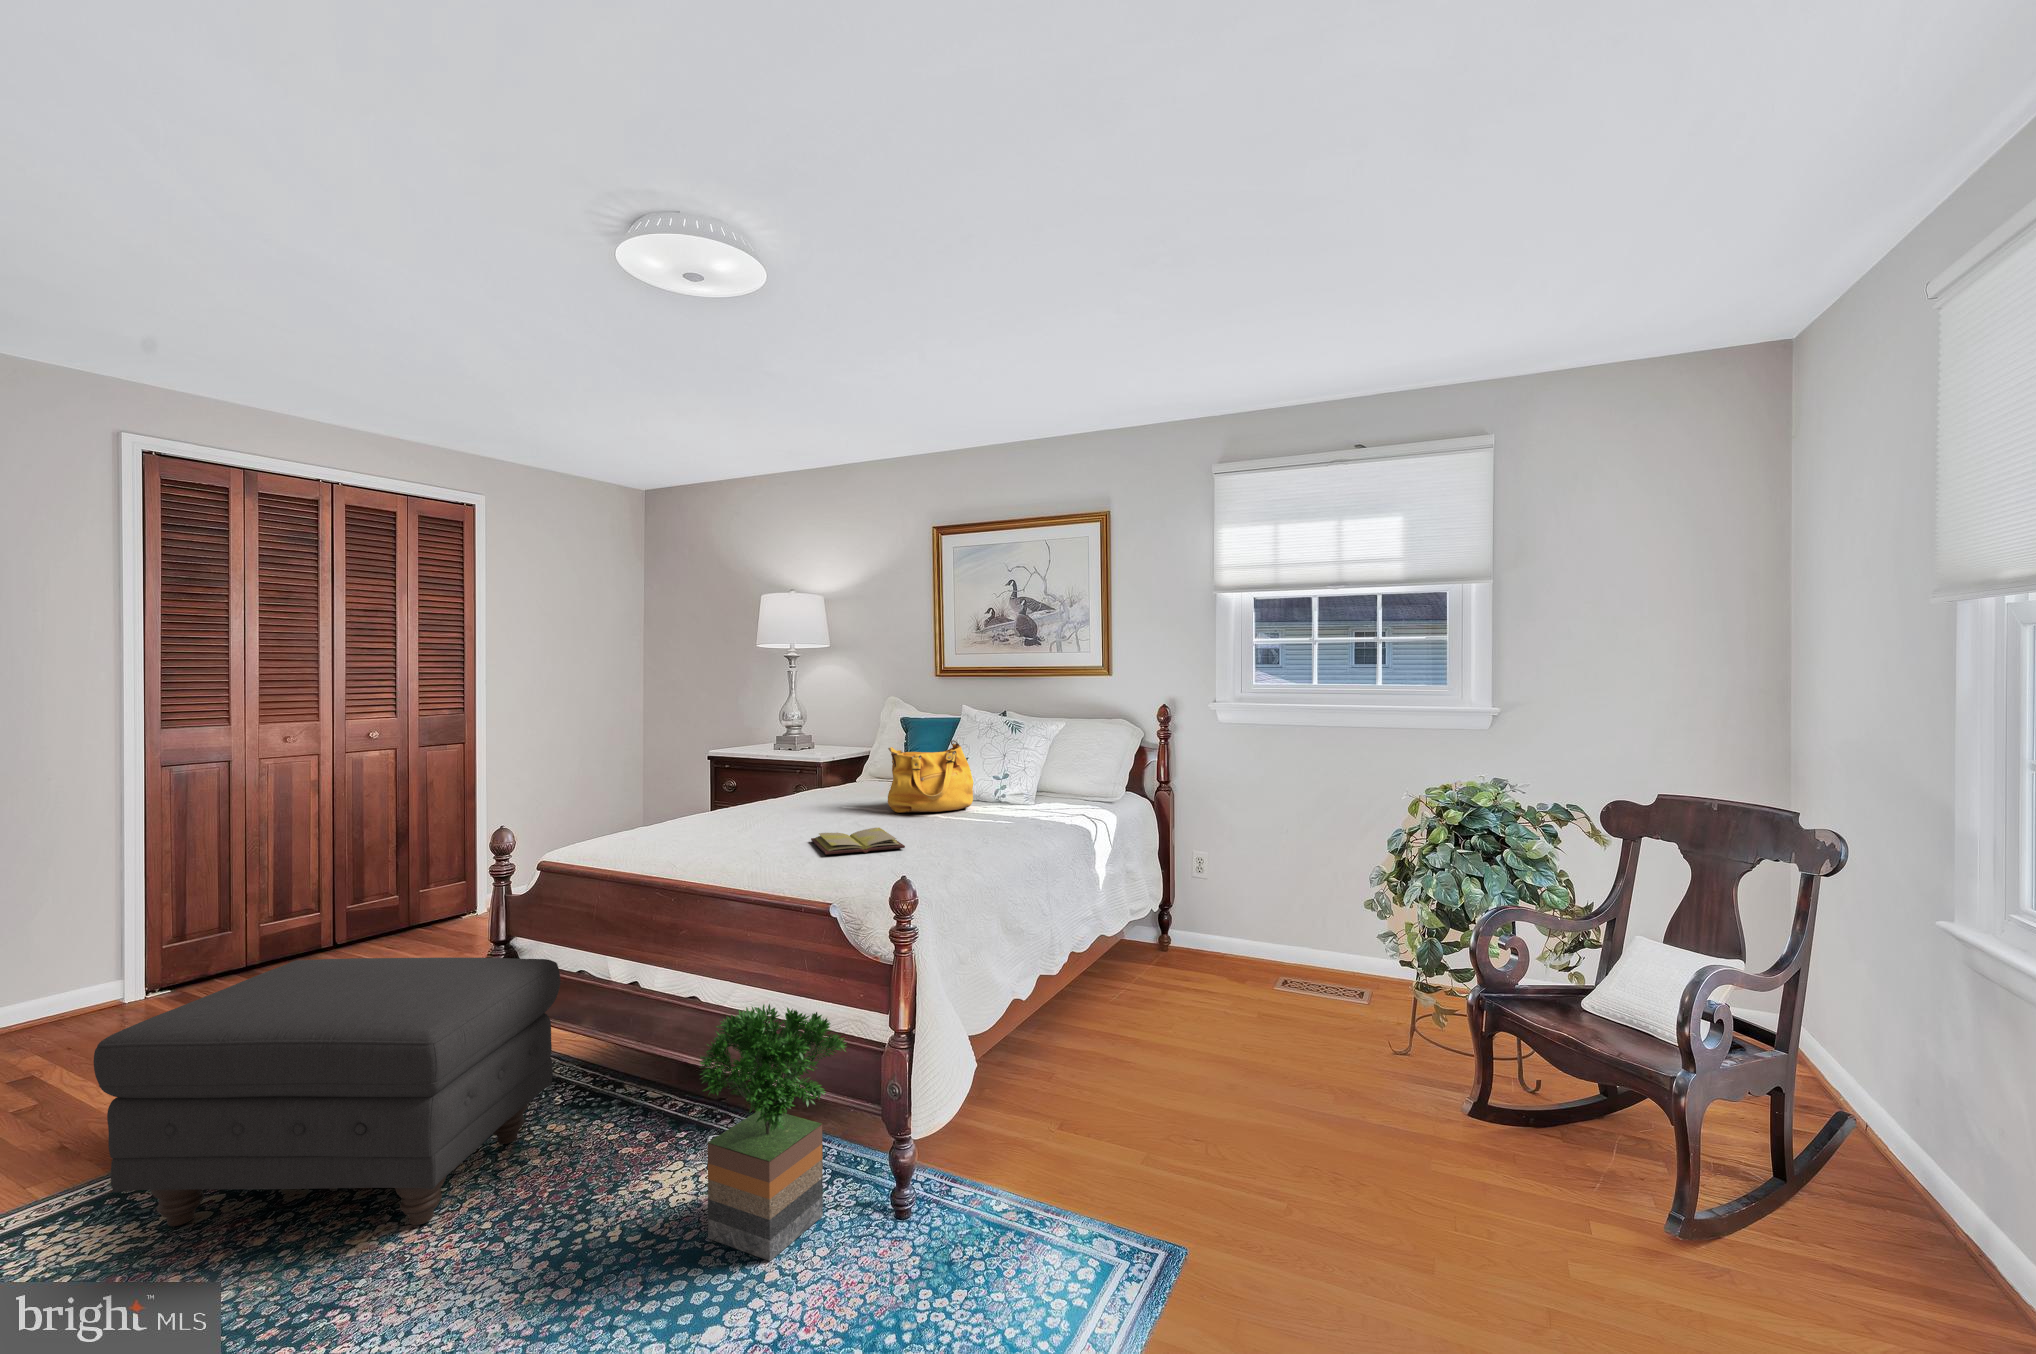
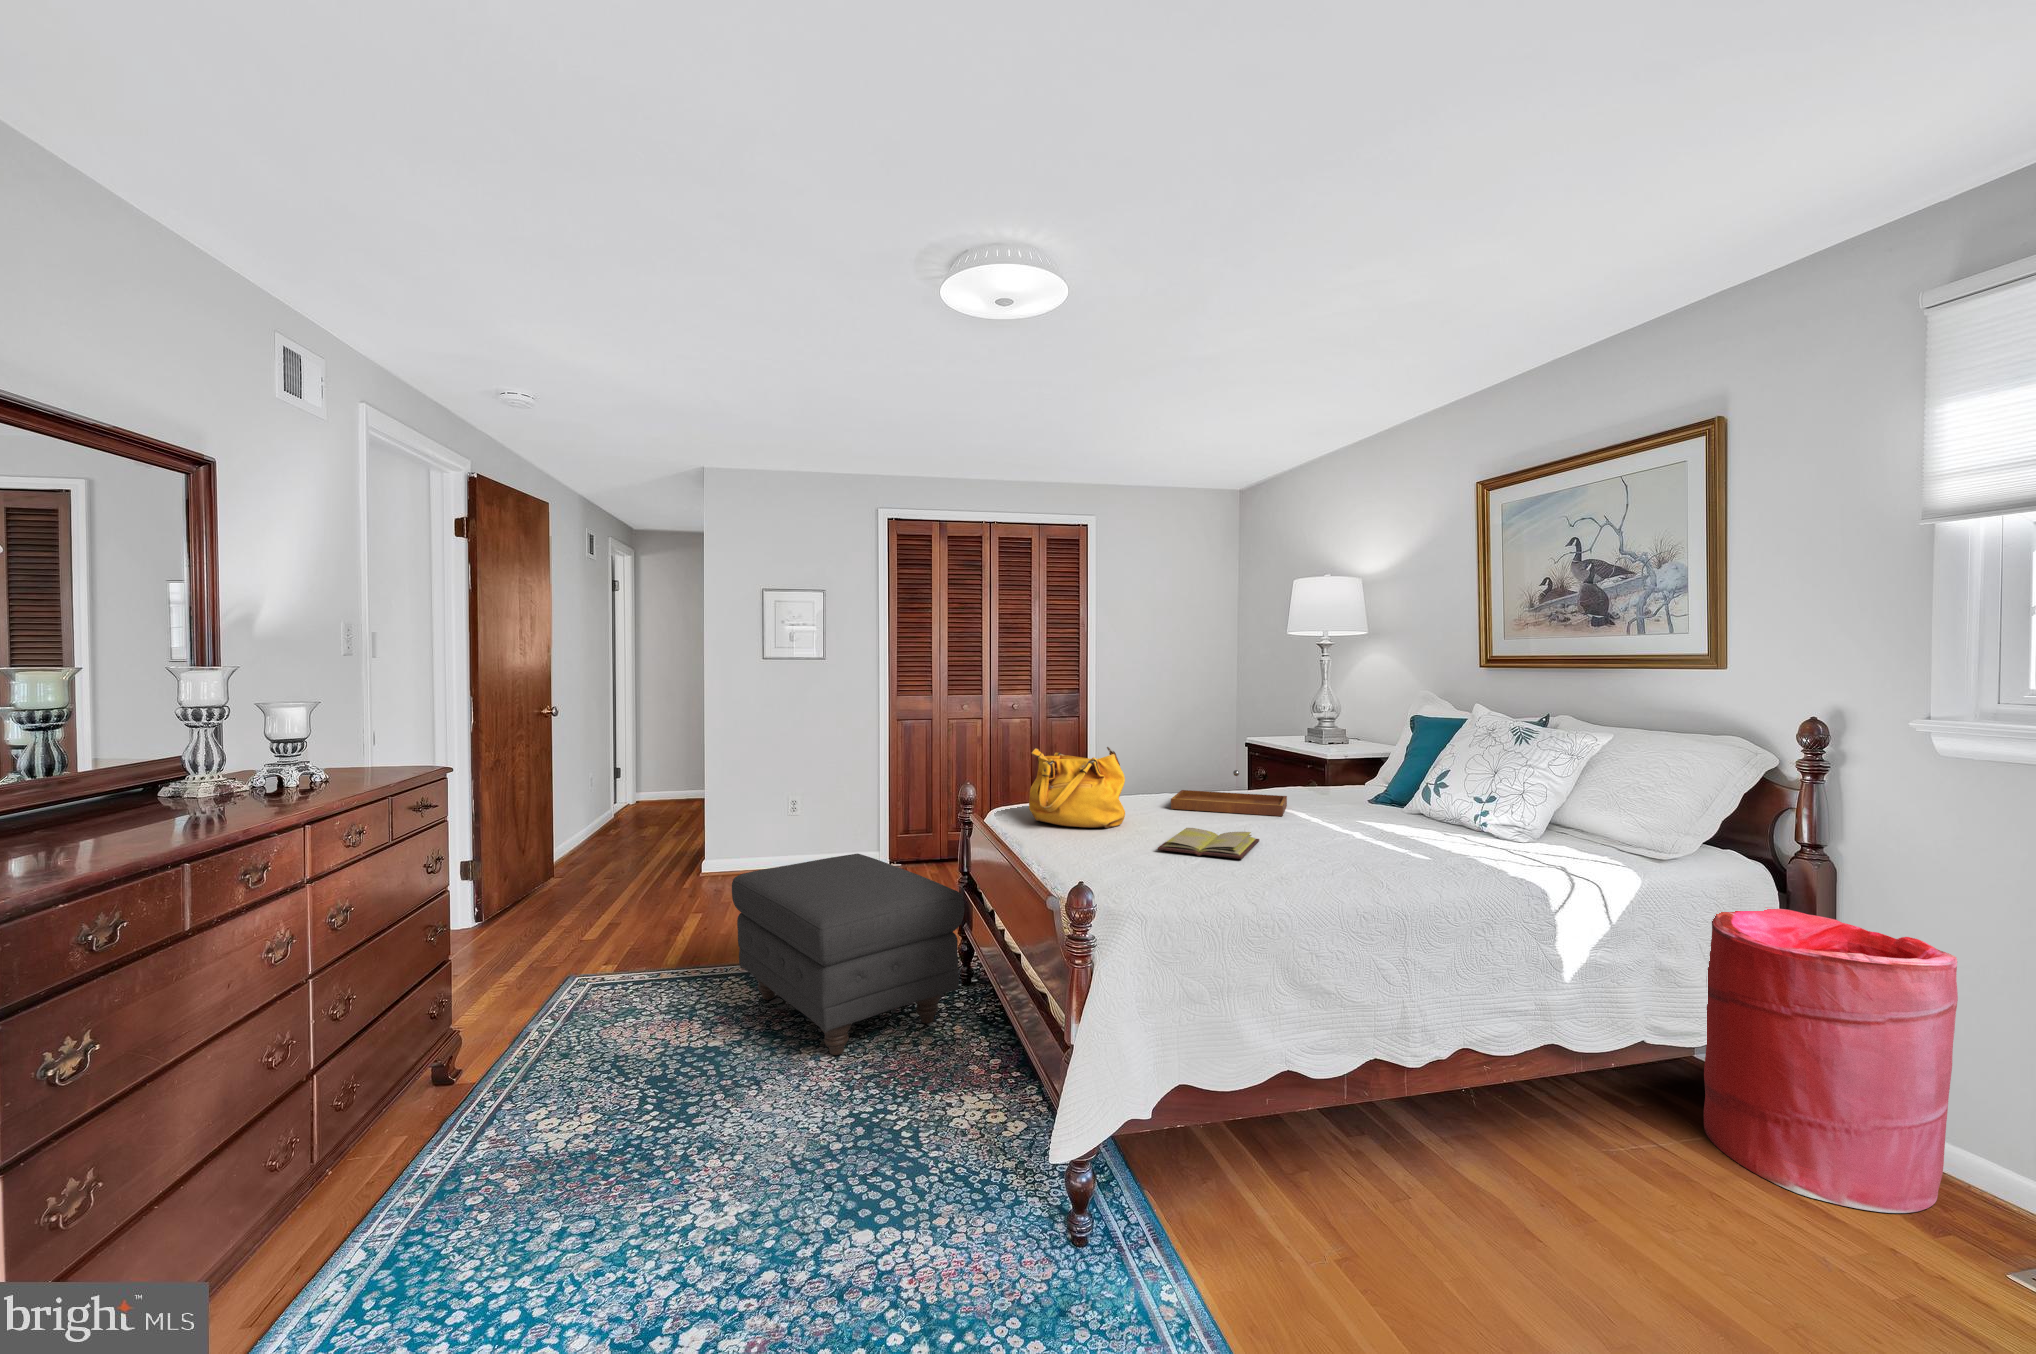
handbag: present [888,740,973,813] -> present [1029,747,1125,828]
tray: none [740,778,858,824] -> present [1171,770,1287,816]
laundry hamper: none [1138,827,1247,993] -> present [1704,909,1958,1213]
potted tree: present [699,1004,846,1261] -> none [905,972,1056,1208]

